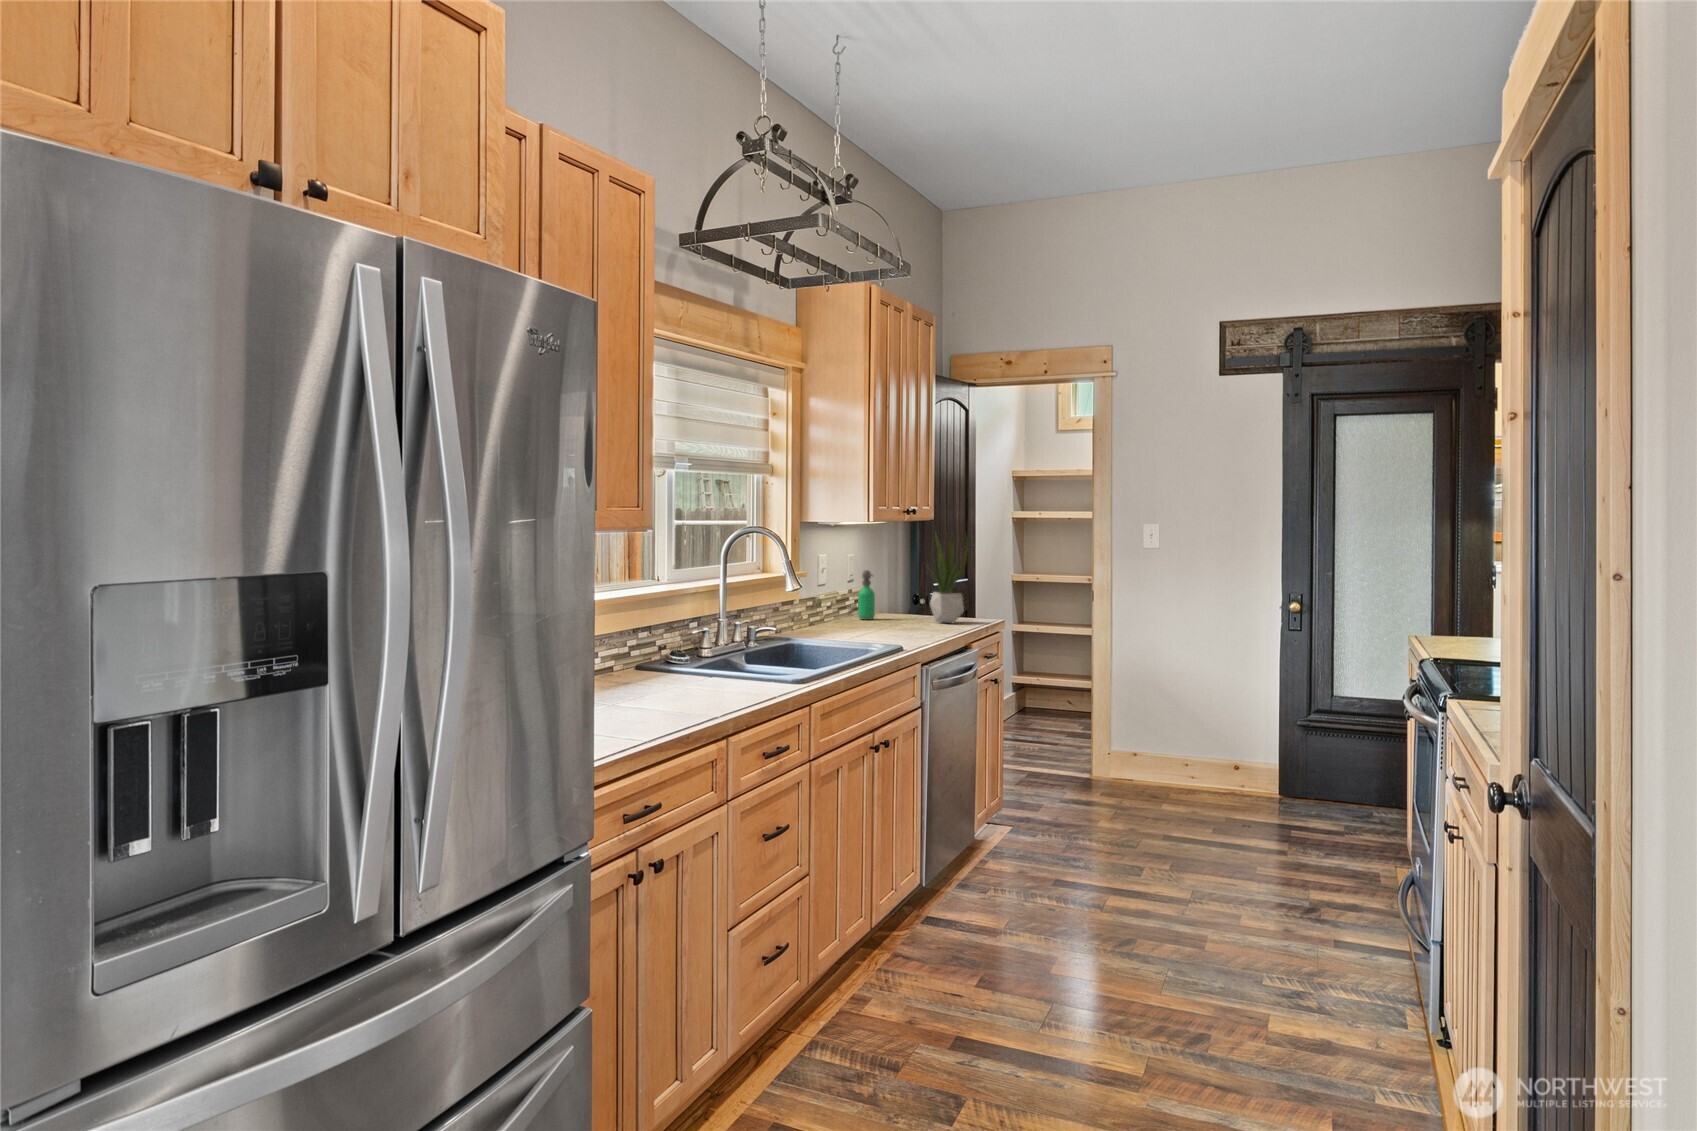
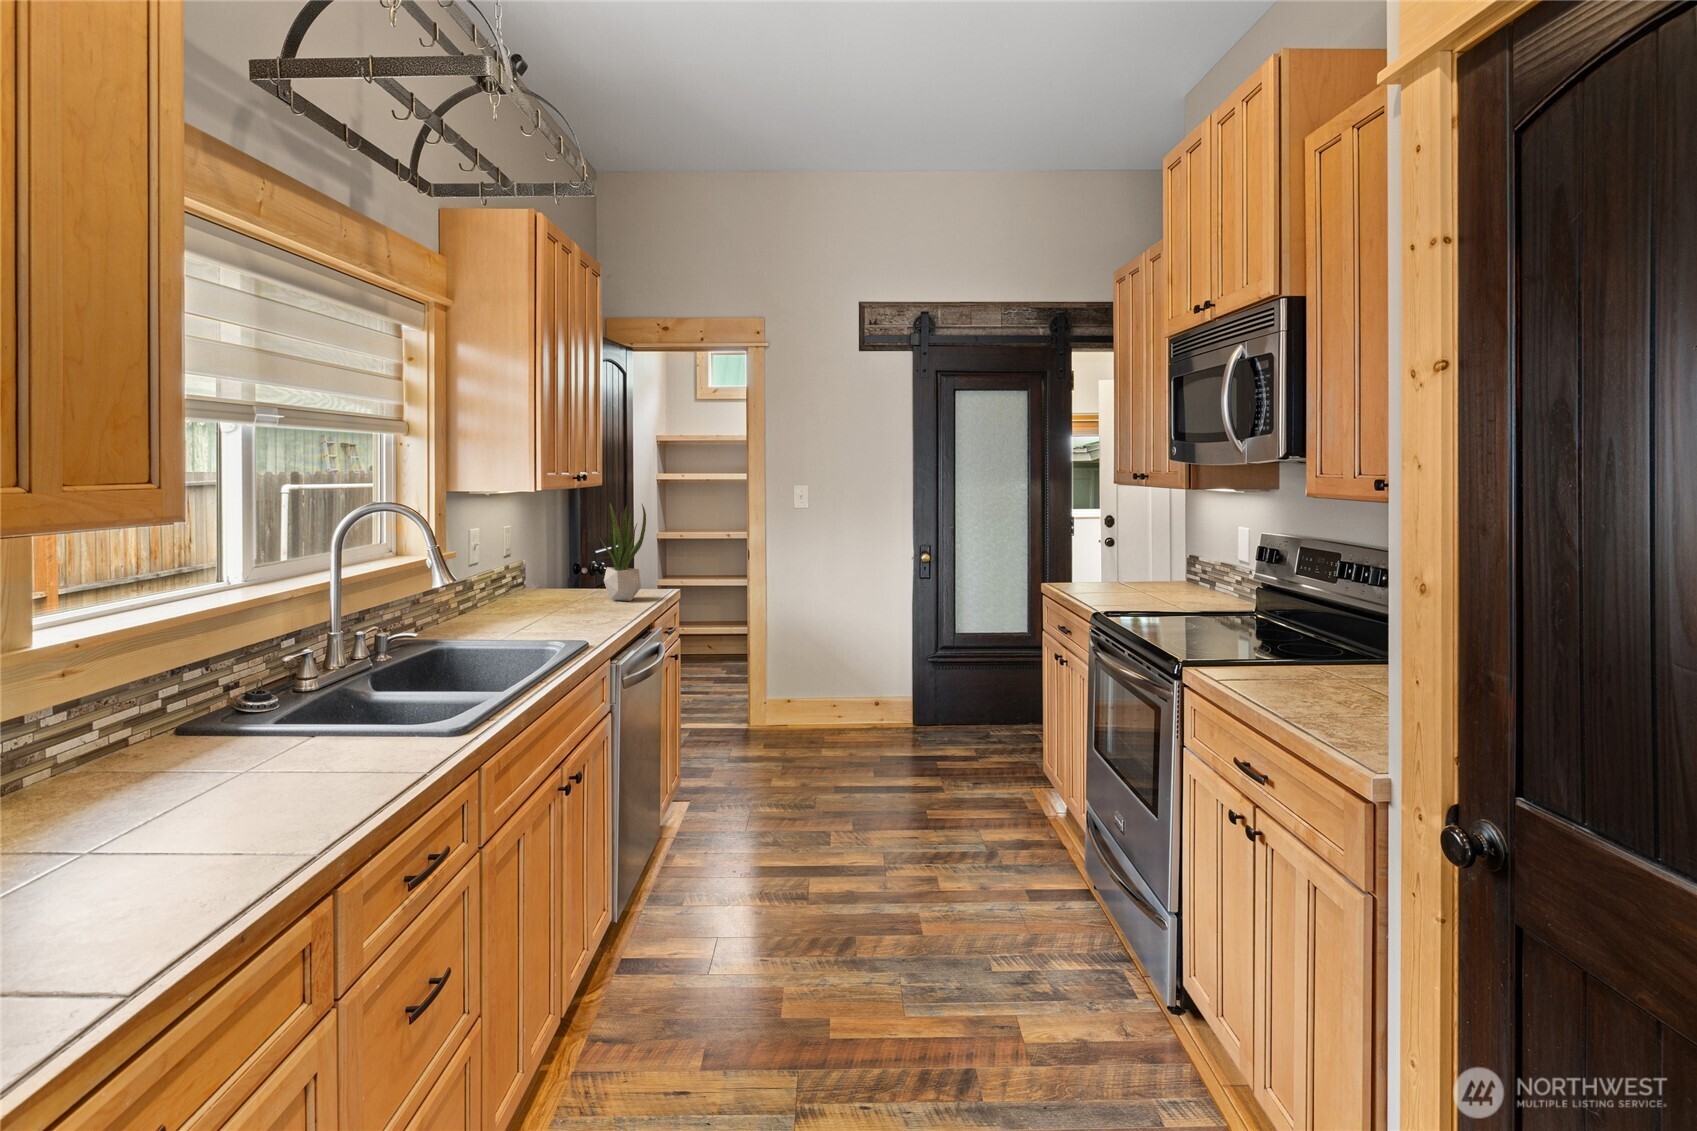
soap dispenser: present [858,570,875,620] -> none [519,544,539,599]

